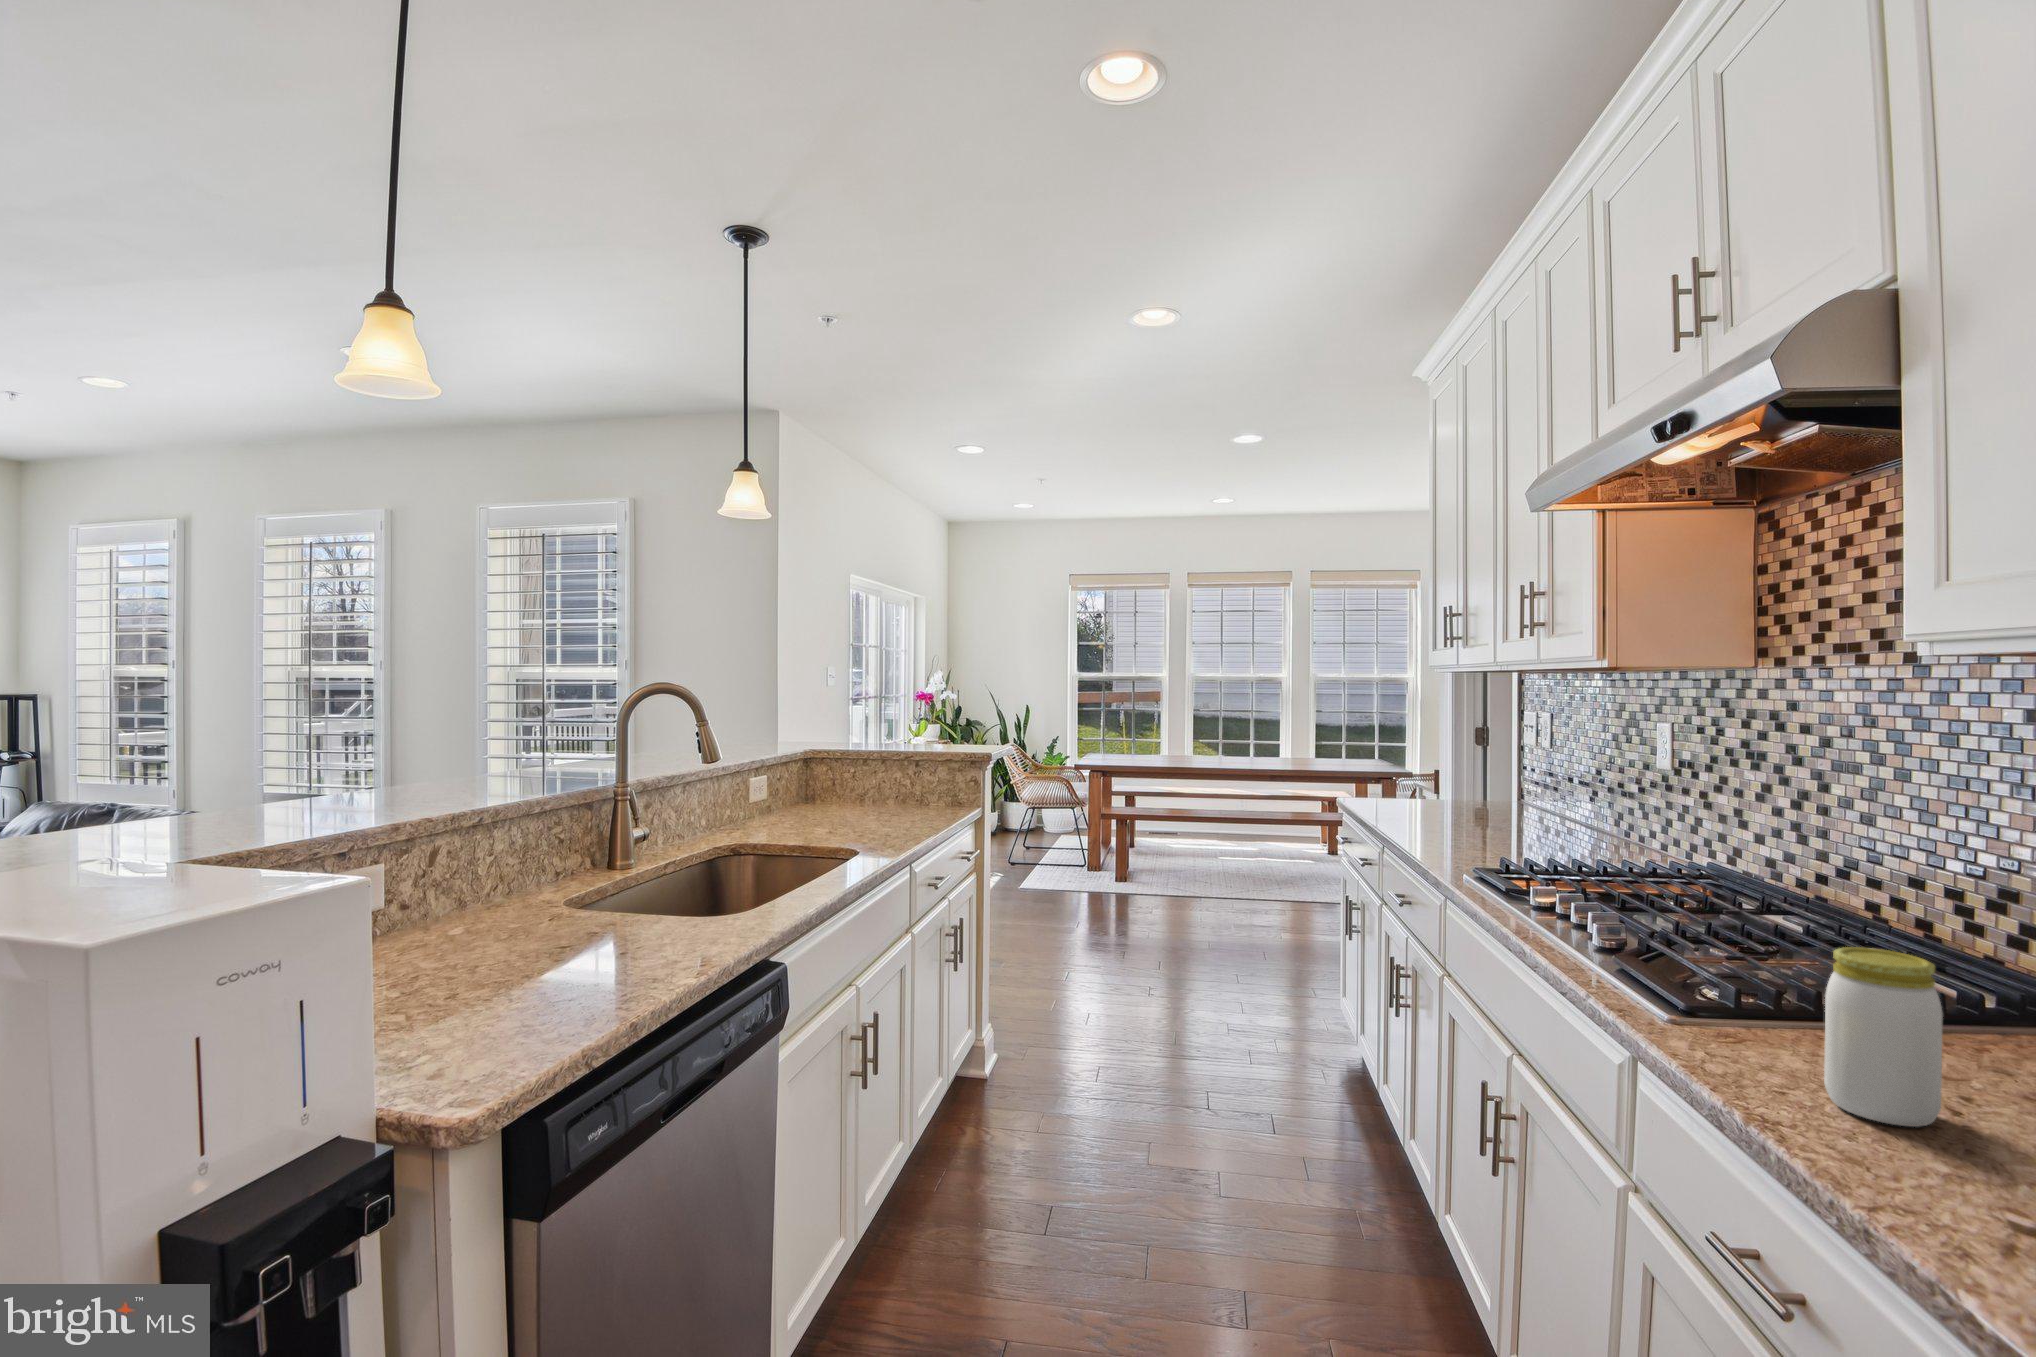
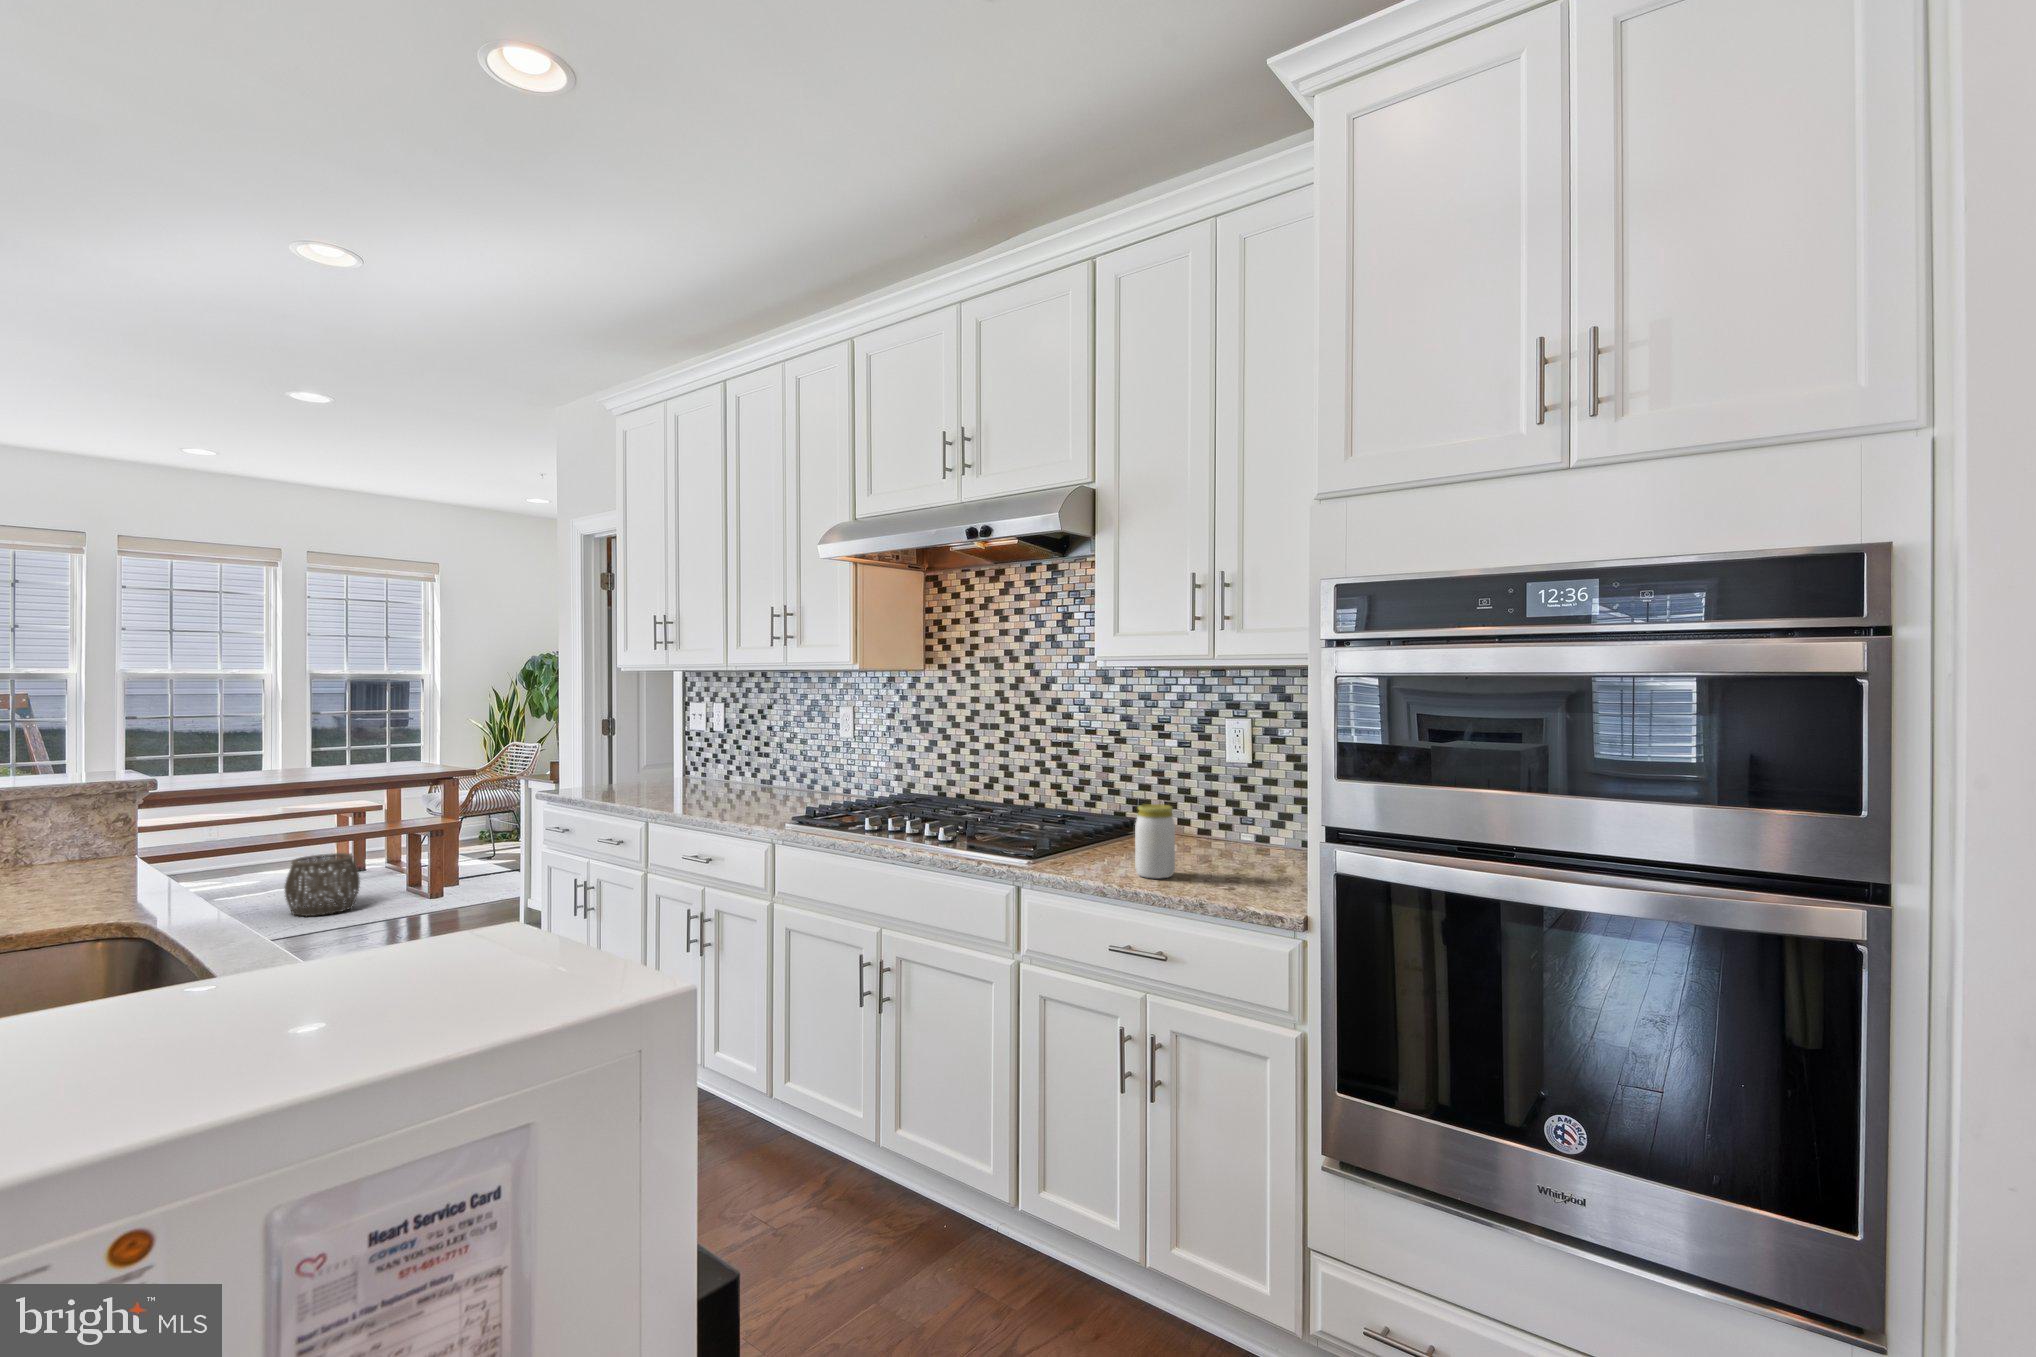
woven basket: none [1247,838,1305,893] -> present [285,853,360,916]

